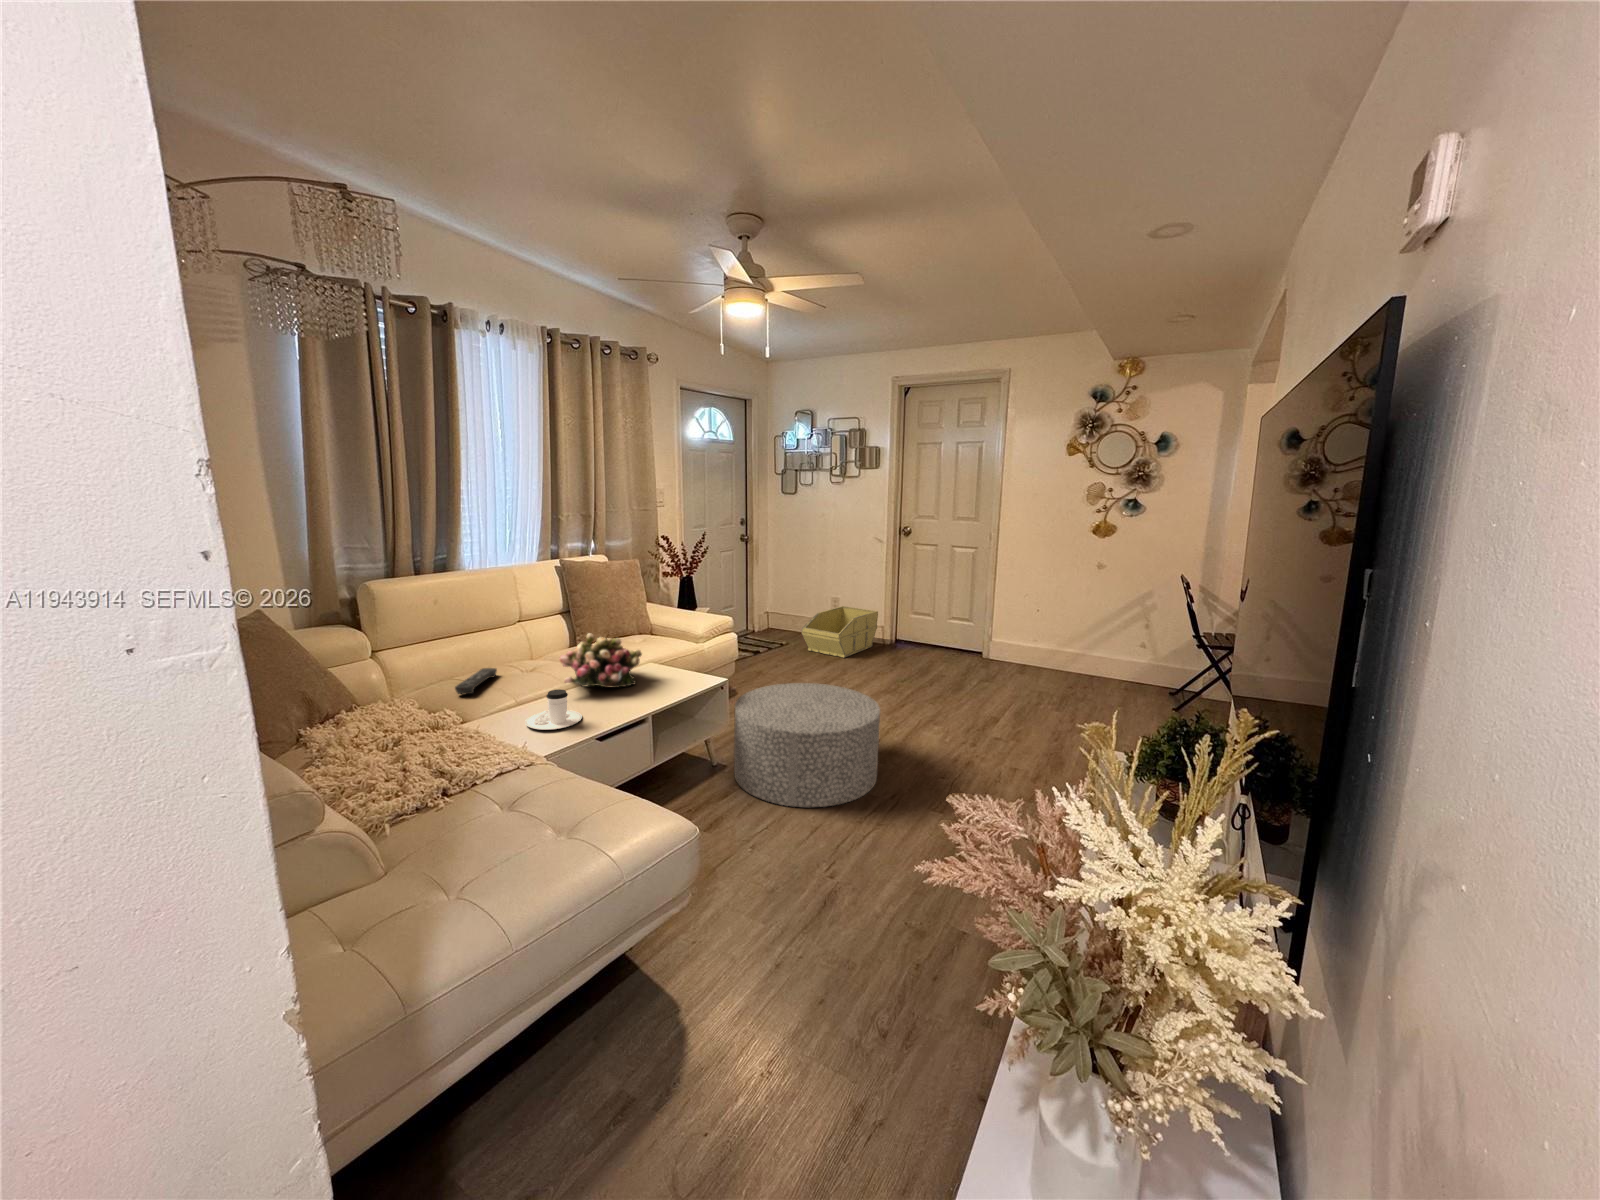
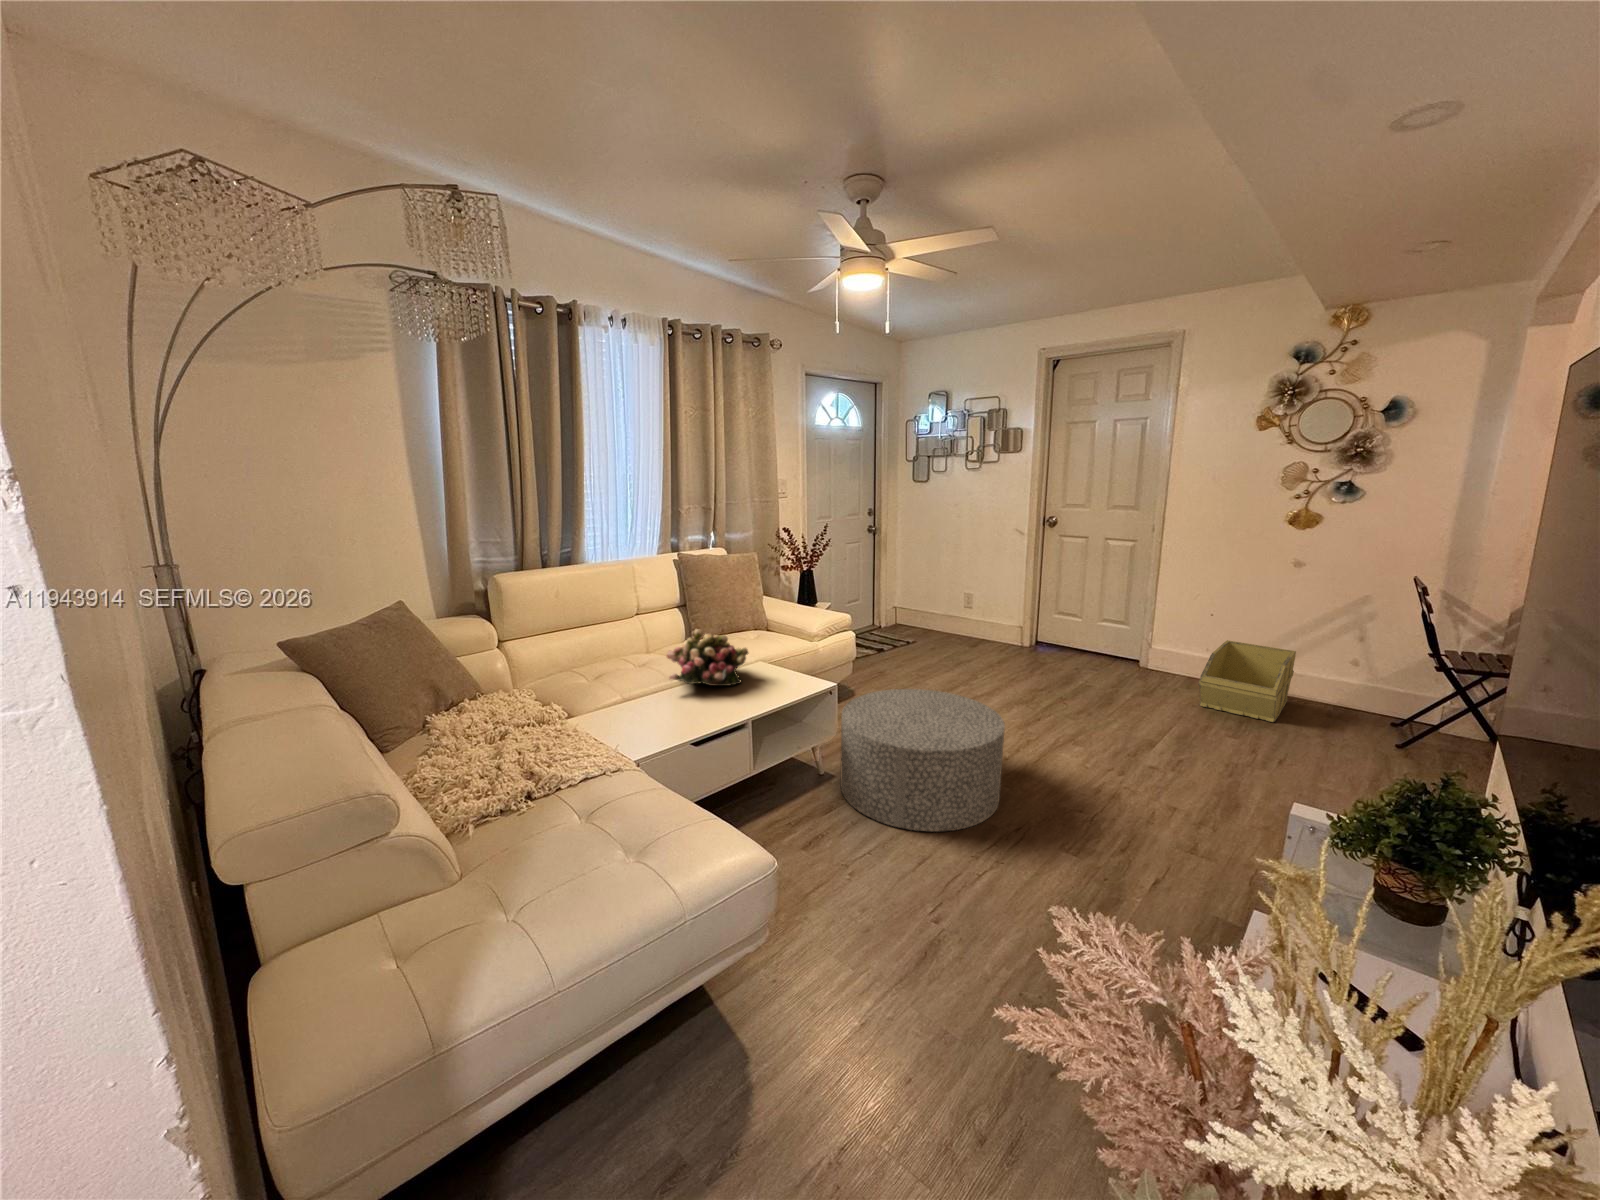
storage bin: present [802,606,878,658] -> present [1199,640,1296,722]
remote control: present [455,668,497,694] -> none [570,660,613,686]
coffee cup: present [525,689,582,730] -> none [626,688,681,729]

